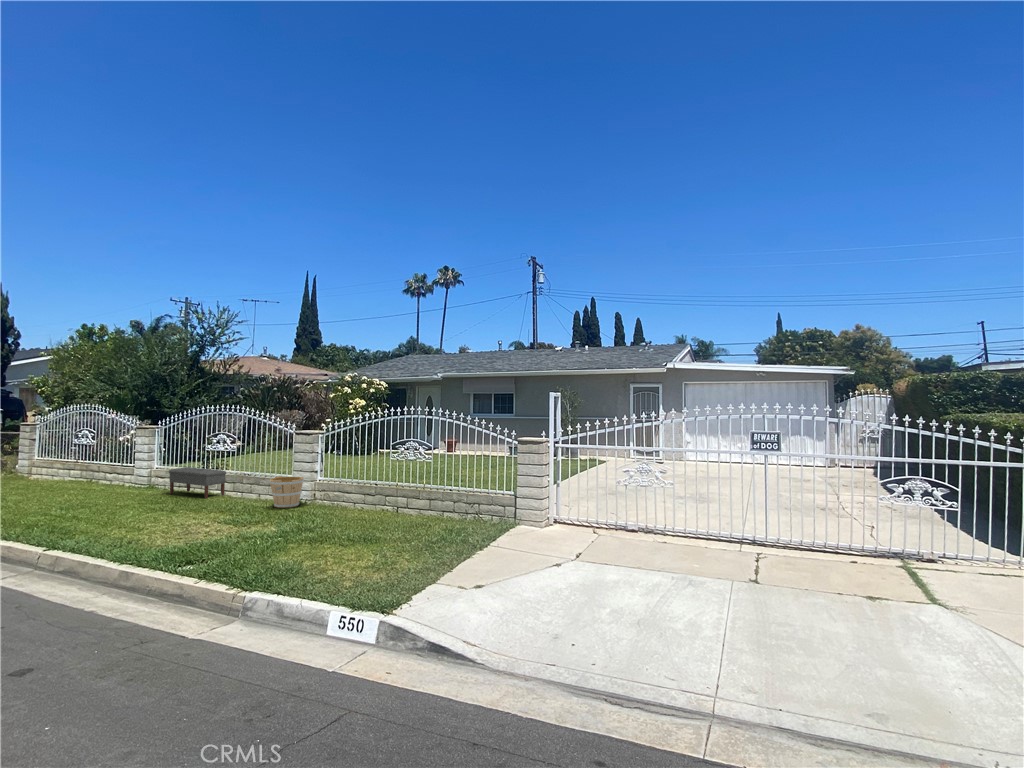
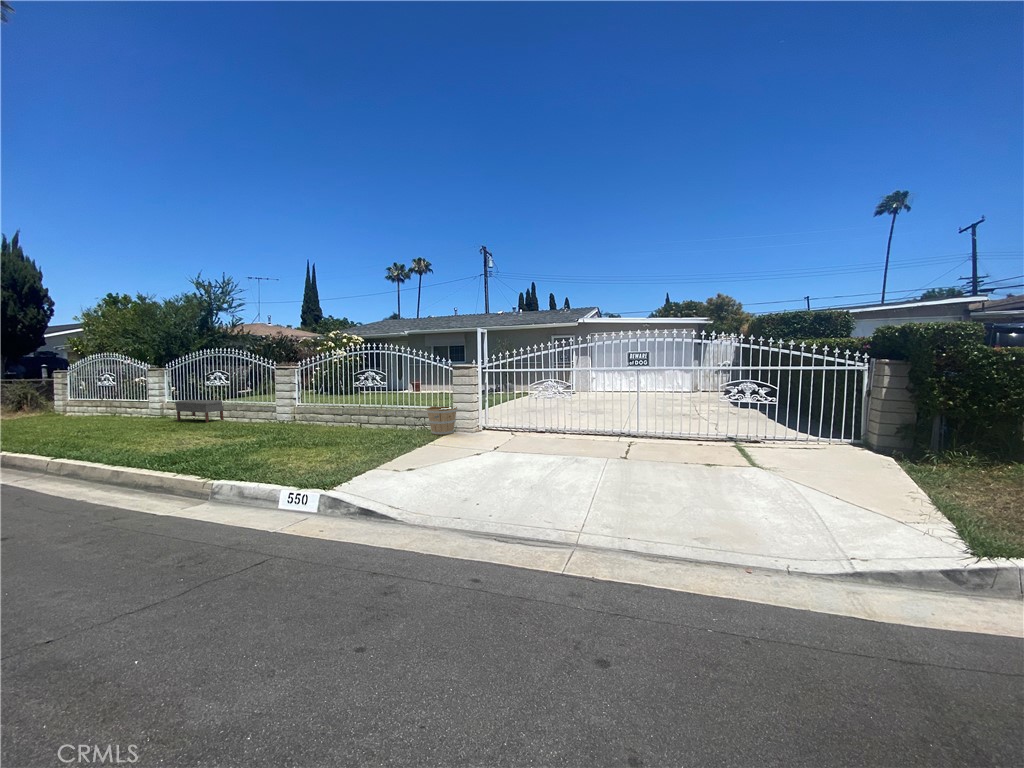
wooden bucket: present [270,476,304,508] -> present [427,406,458,435]

